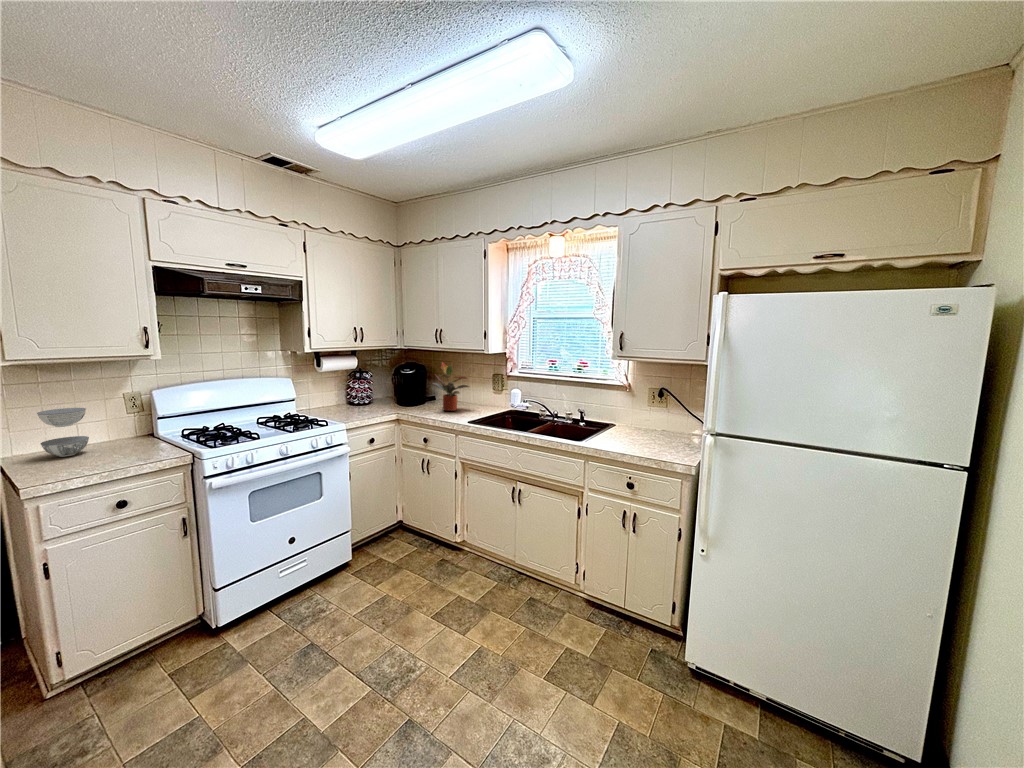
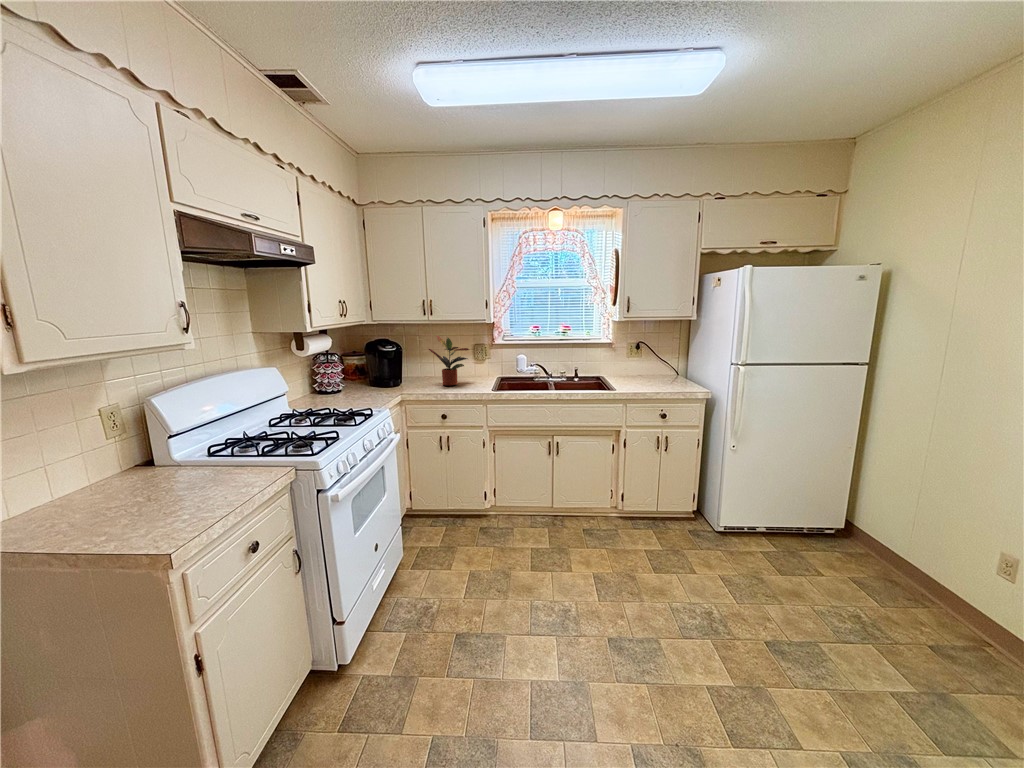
bowl: present [37,408,89,457] -> none [31,434,116,516]

